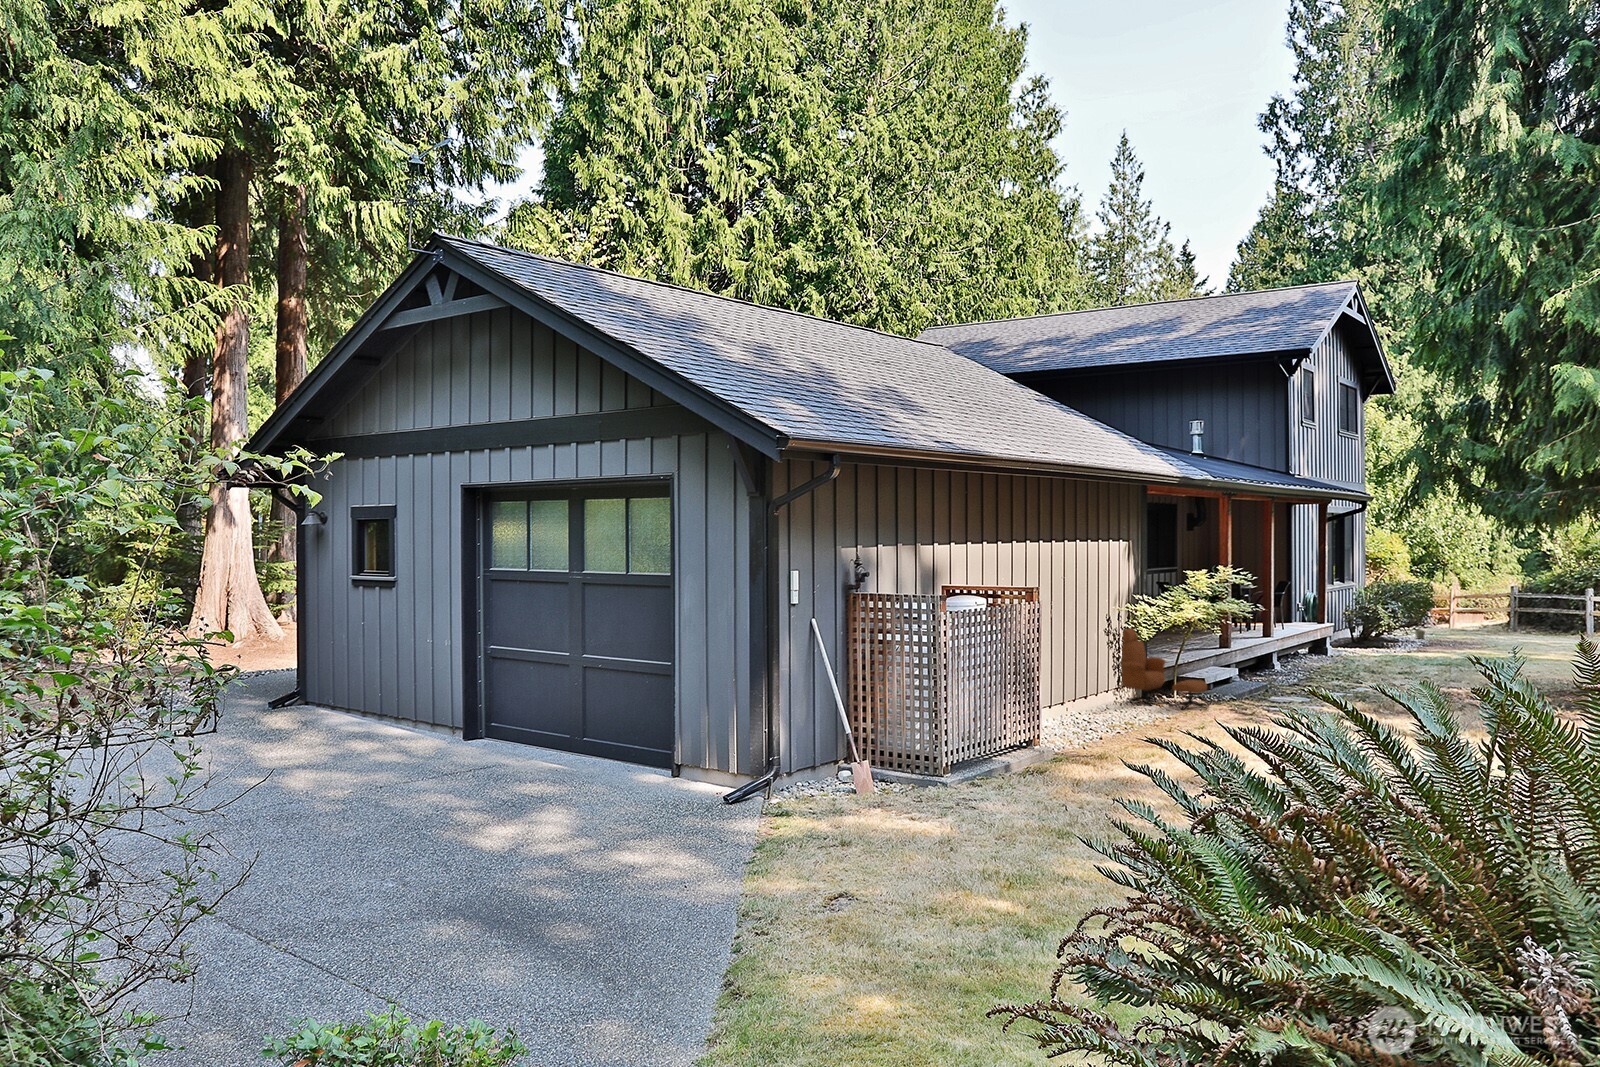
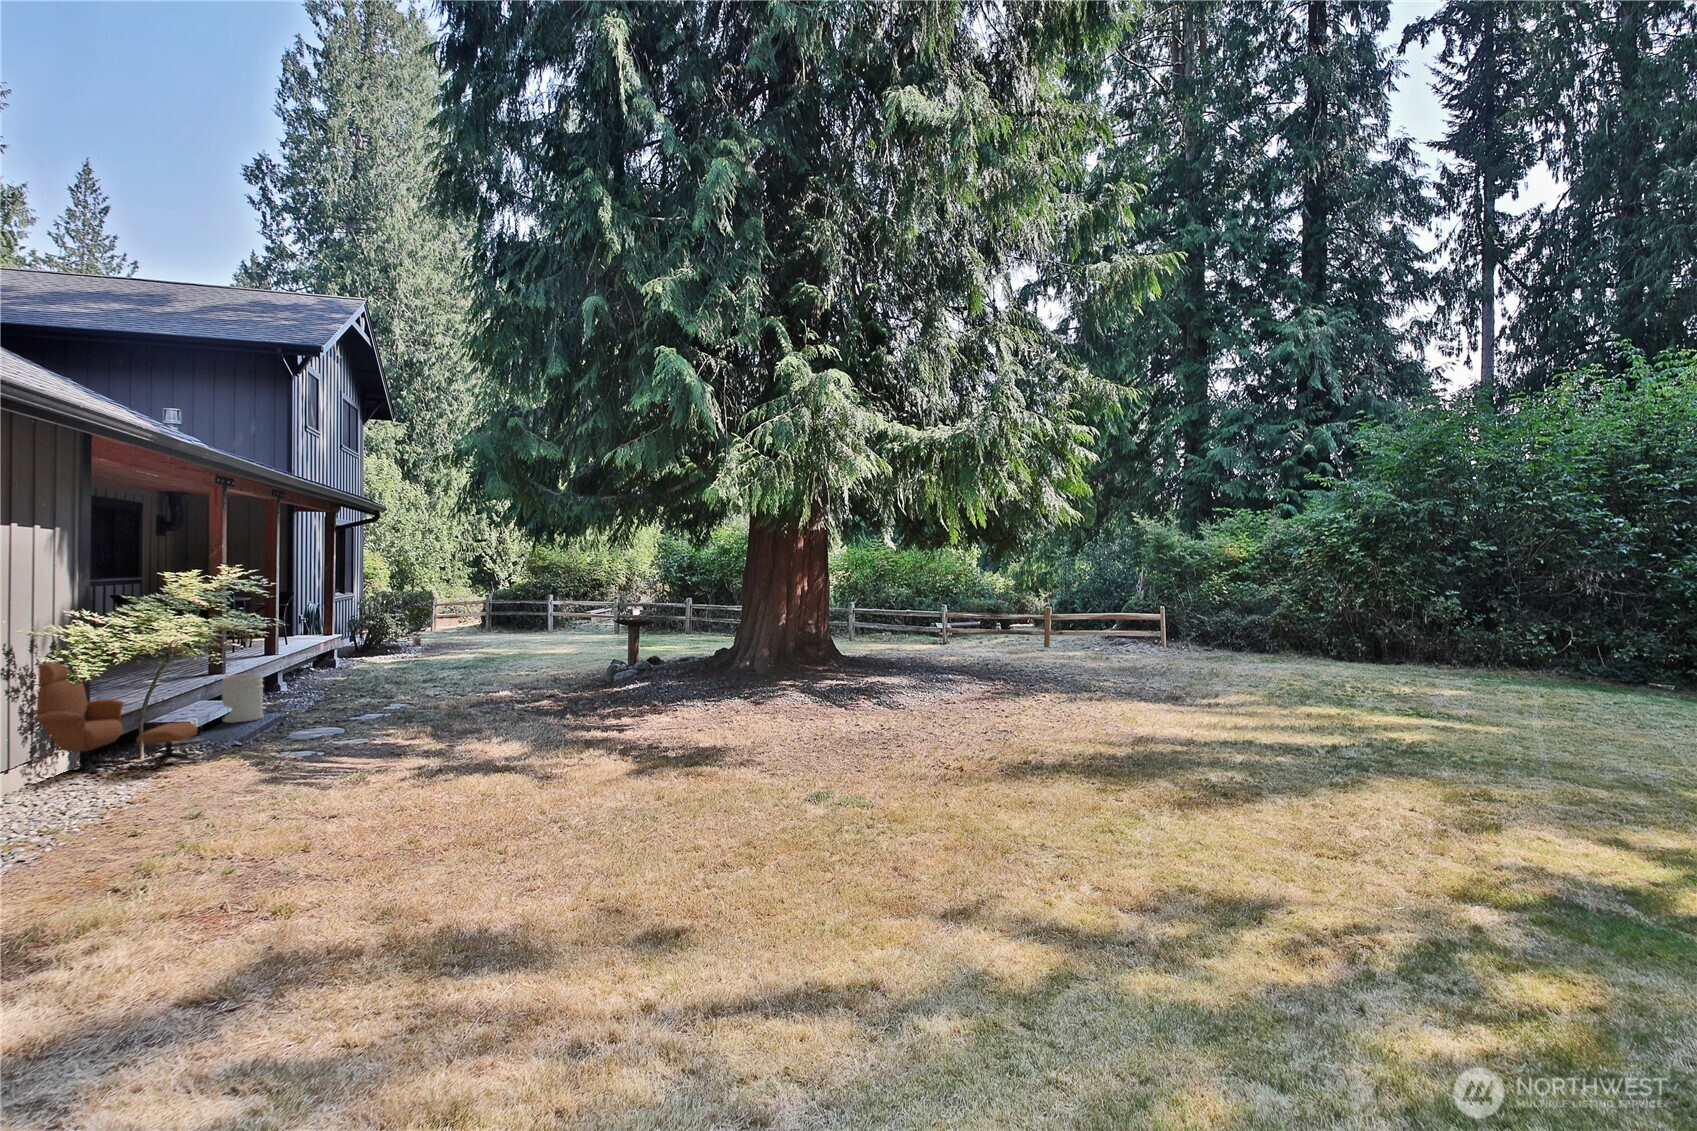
bucket: none [1226,650,1258,689] -> present [222,674,264,723]

